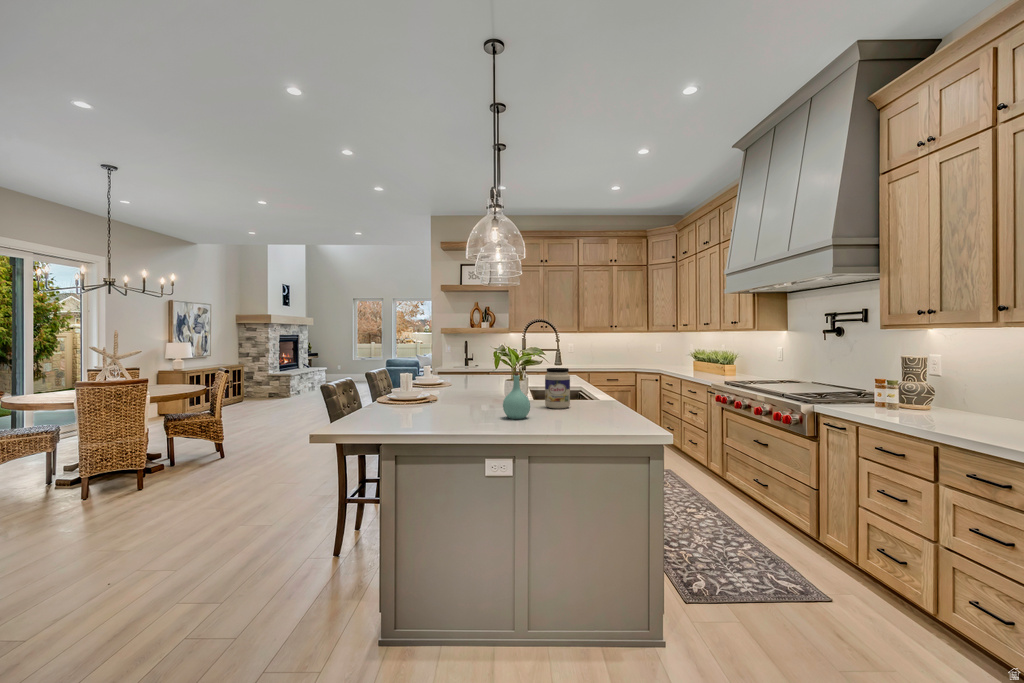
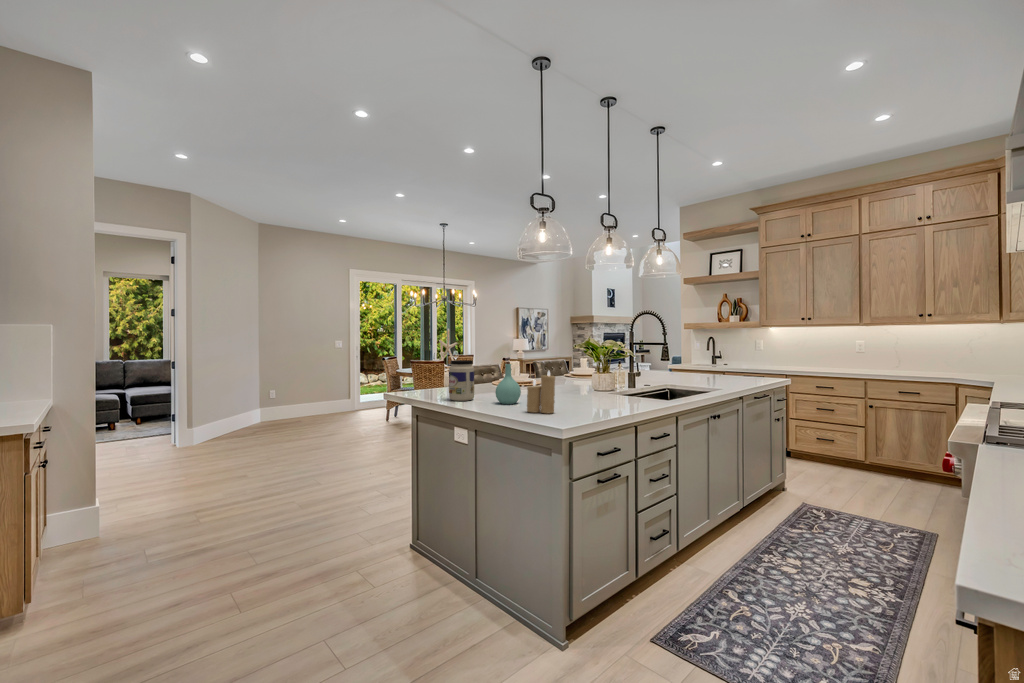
jar: present [545,368,570,409] -> present [449,360,474,401]
candle: none [573,379,598,422] -> present [527,371,555,413]

